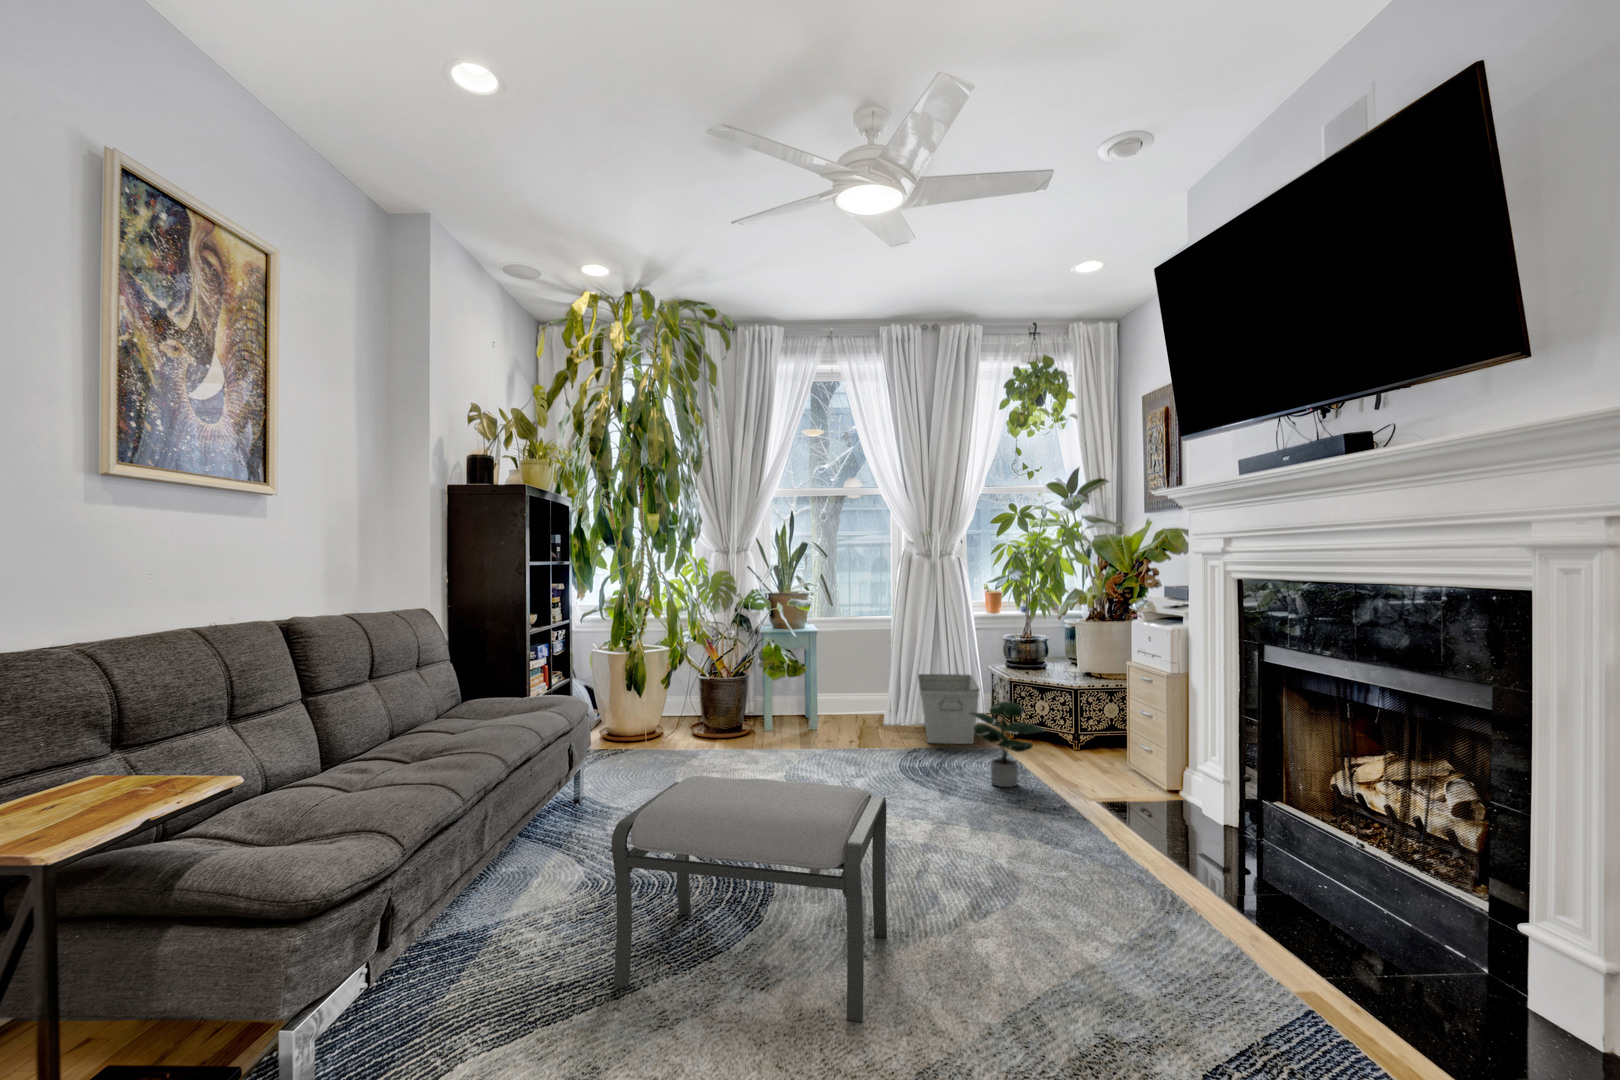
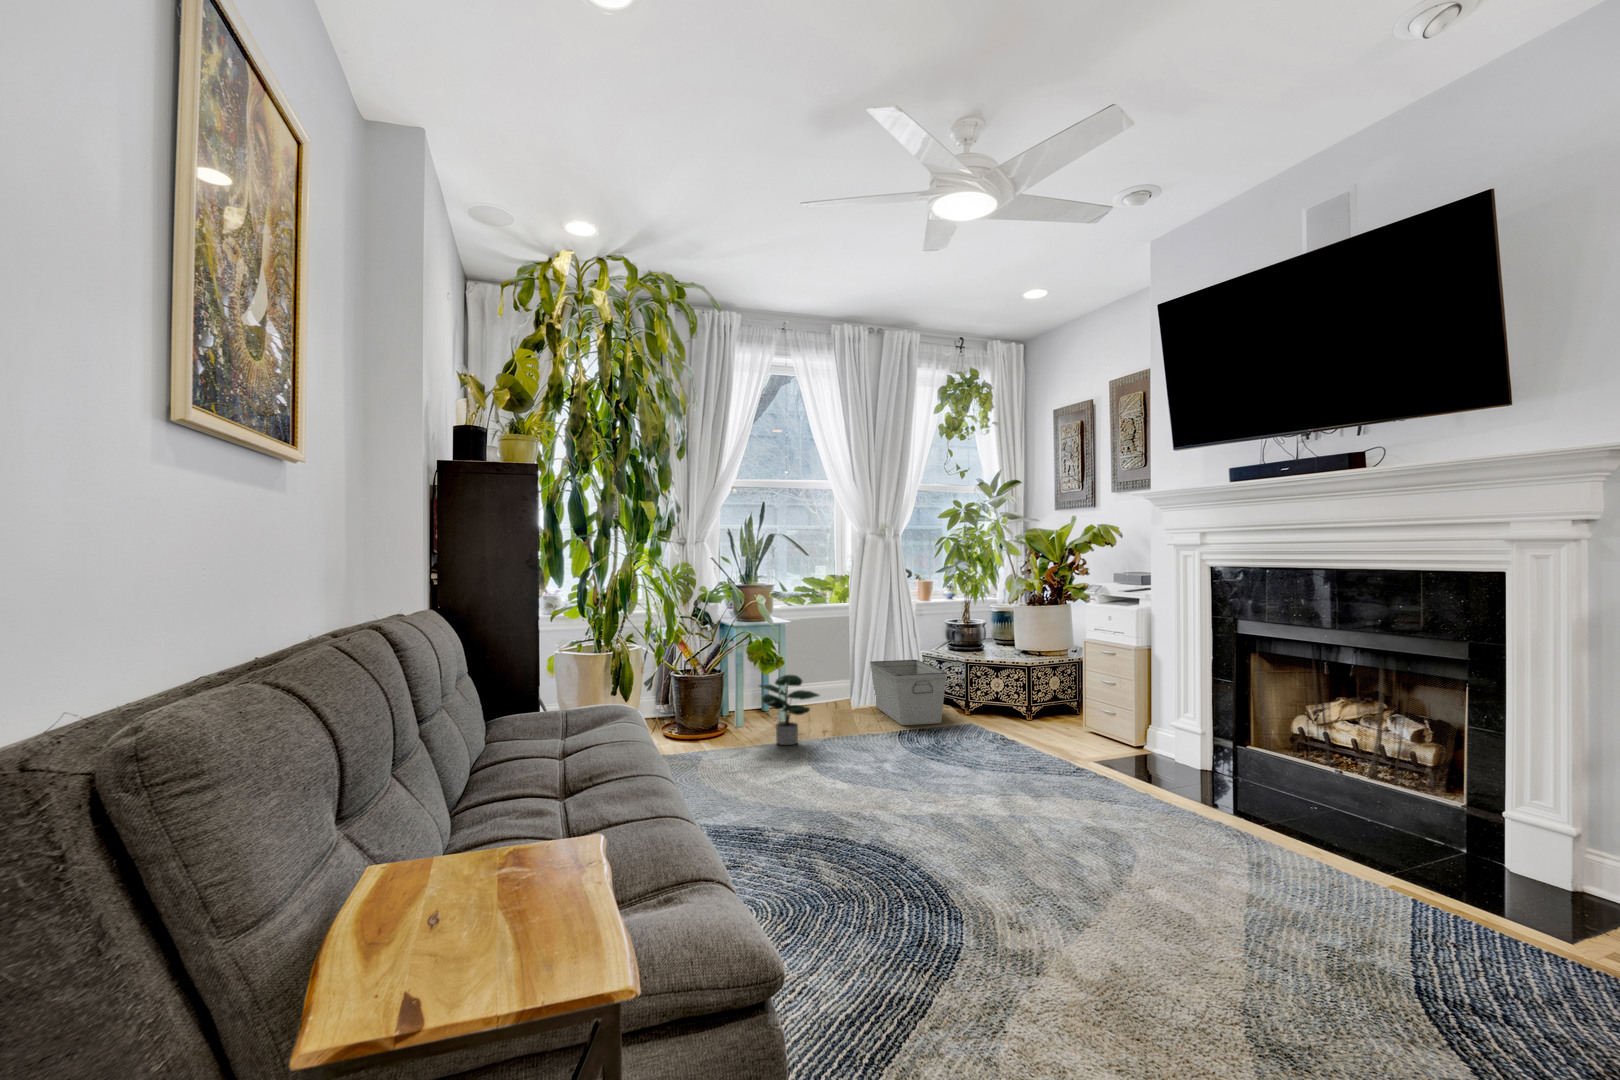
potted plant: present [969,702,1044,787] -> present [760,675,819,745]
ottoman: present [612,776,887,1022] -> none [870,759,1134,970]

